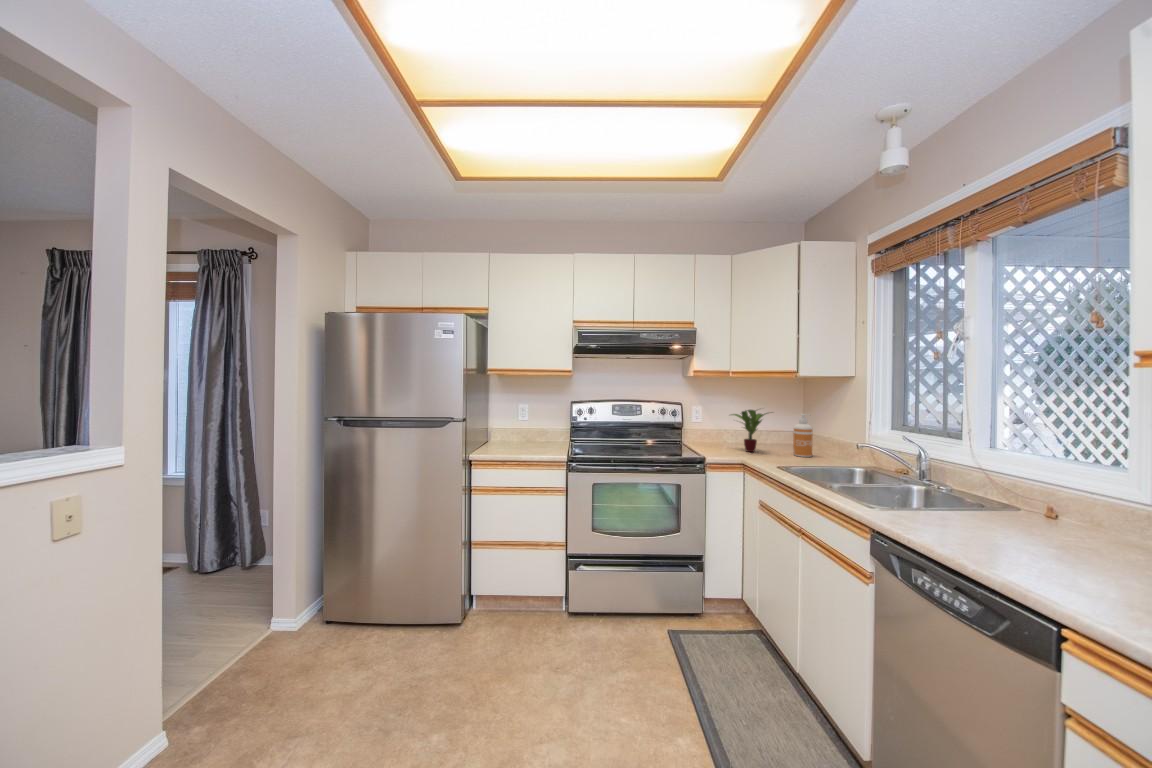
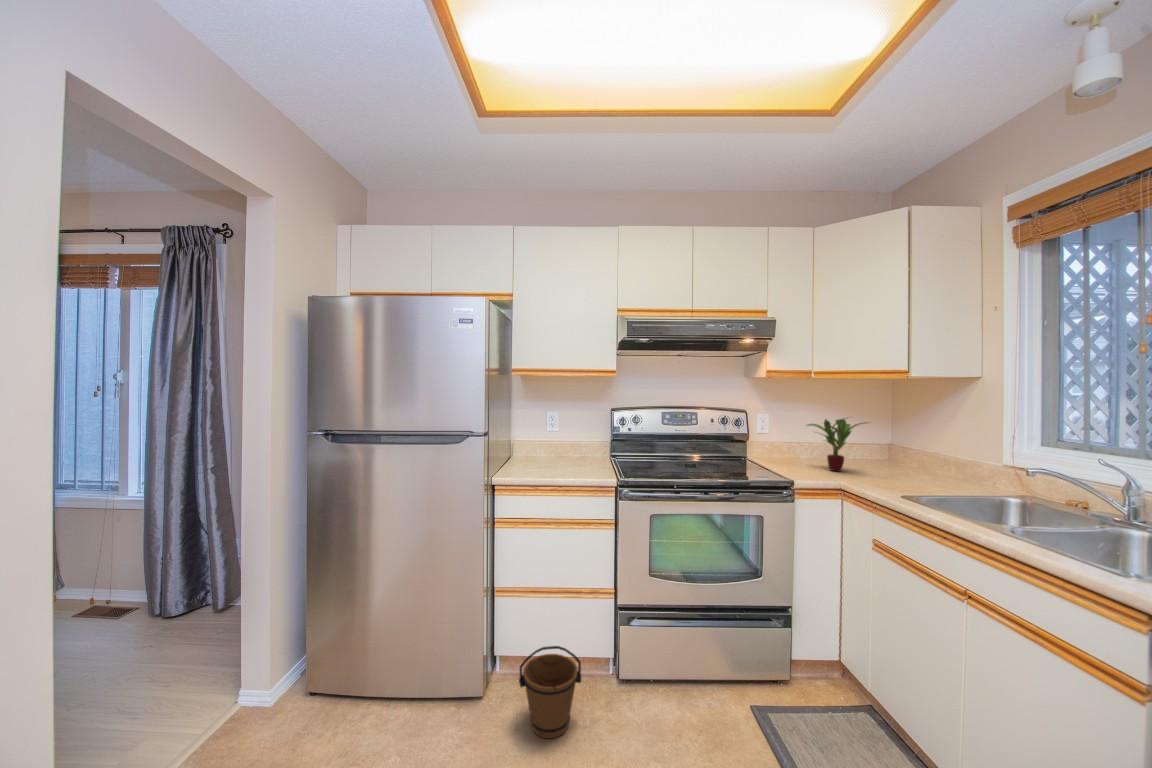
soap dispenser: present [793,414,812,457] -> none [892,424,918,478]
bucket: none [487,581,535,649] -> present [519,646,581,738]

